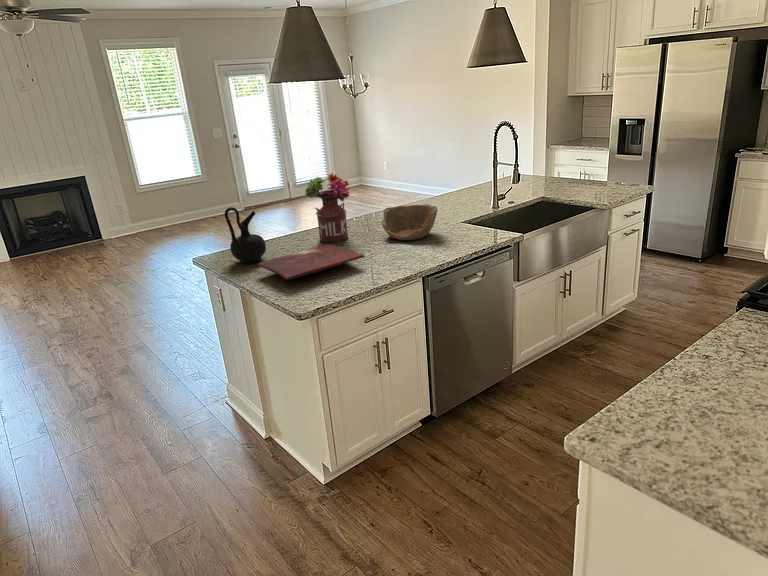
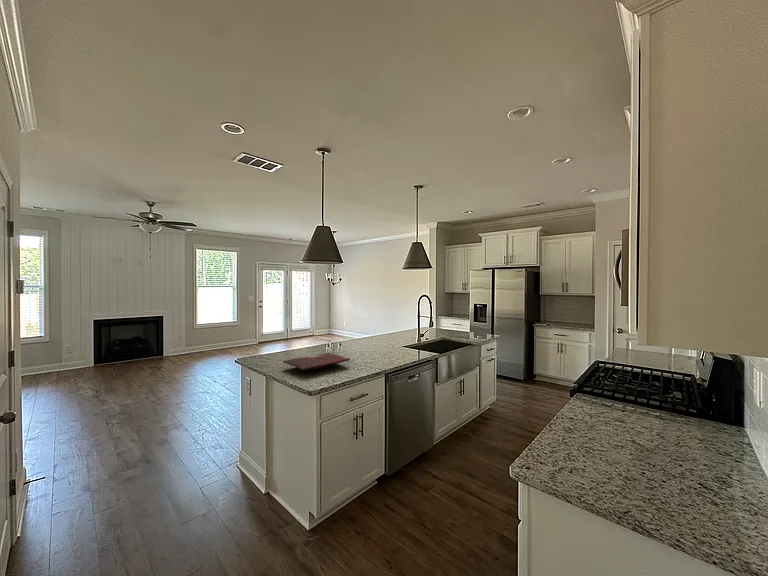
flower arrangement: present [305,173,350,242] -> none [315,314,342,354]
bowl: present [381,204,438,240] -> none [358,335,391,354]
ceramic jug: present [225,207,266,264] -> none [266,327,288,362]

